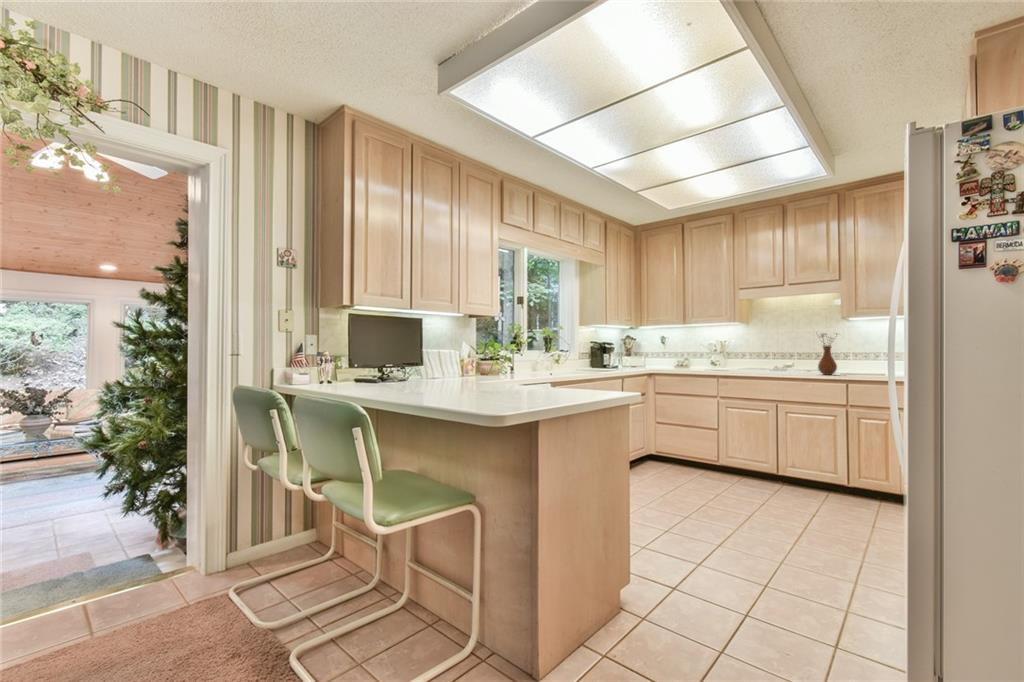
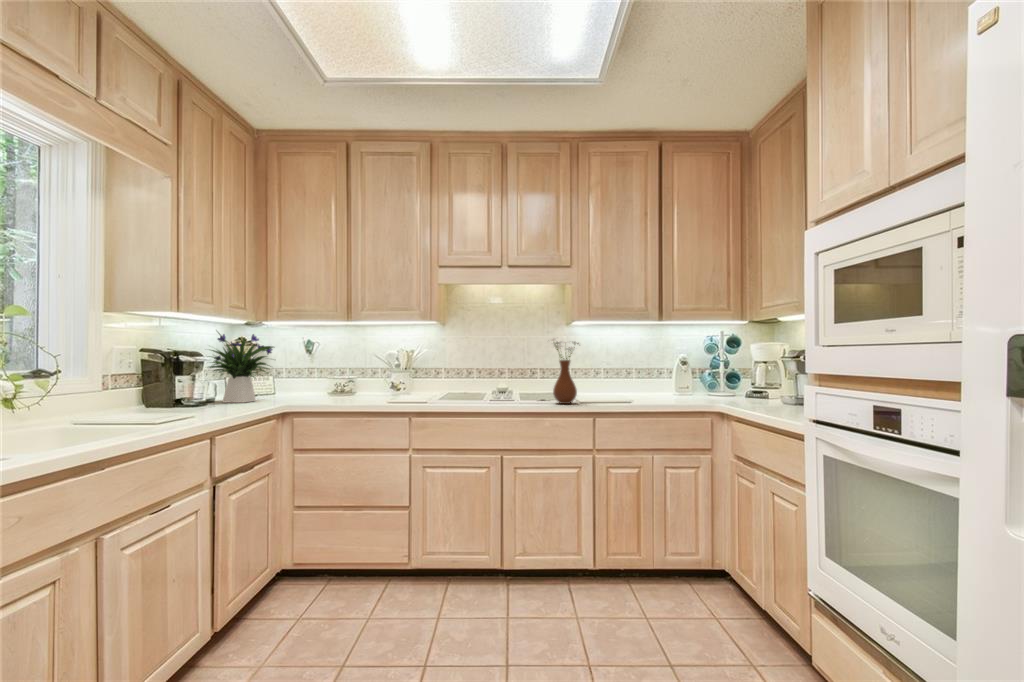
flower arrangement: none [608,332,646,369] -> present [209,332,273,403]

